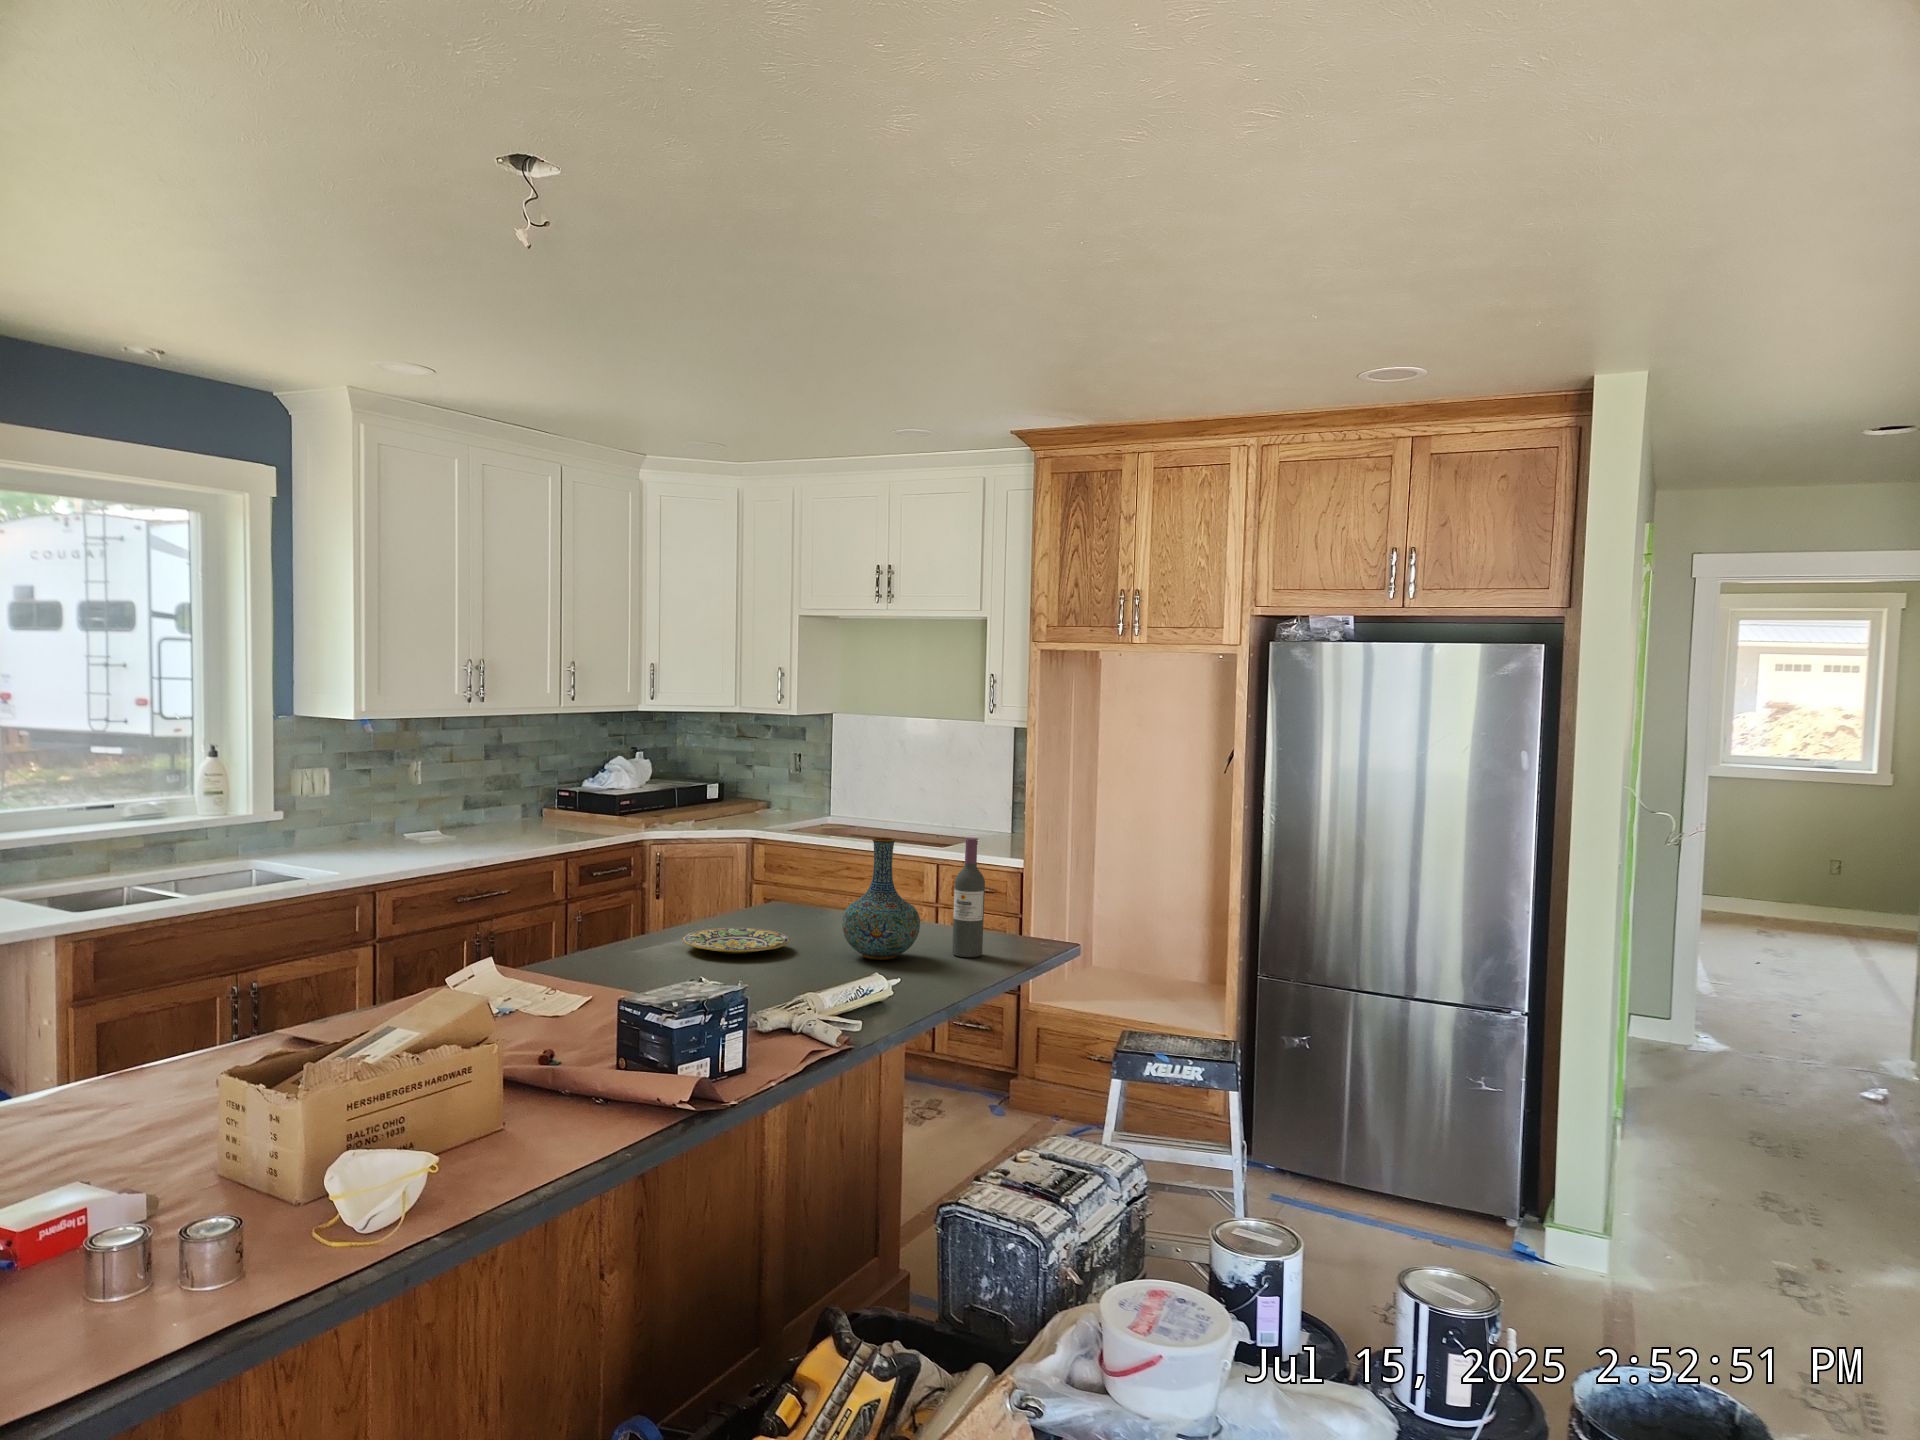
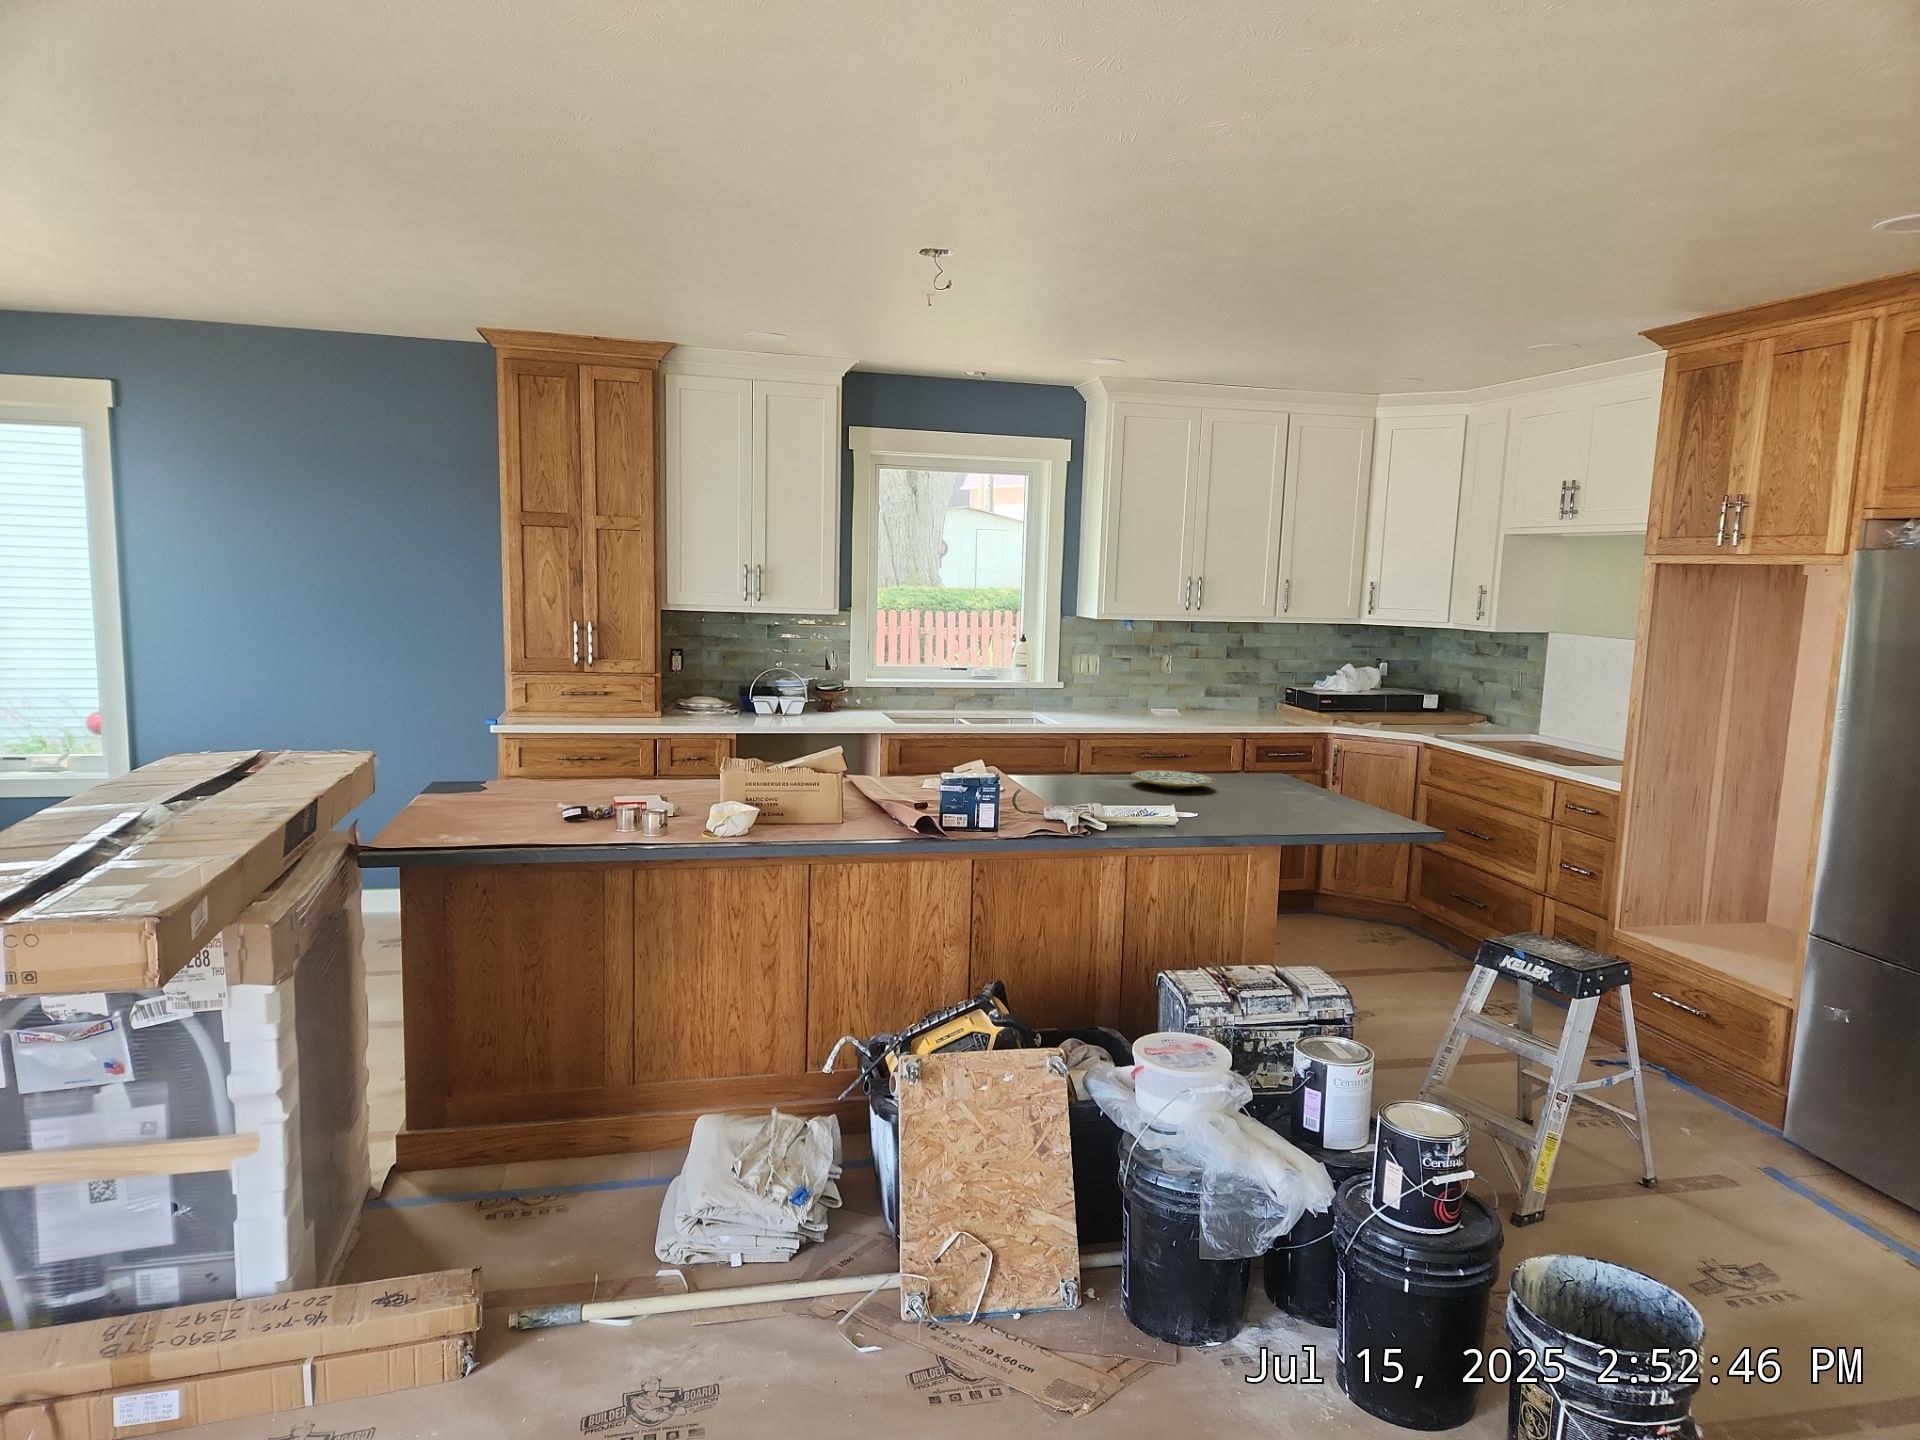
vase: present [842,837,920,960] -> none [1231,705,1299,808]
wine bottle: present [952,838,985,957] -> none [1328,713,1361,820]

